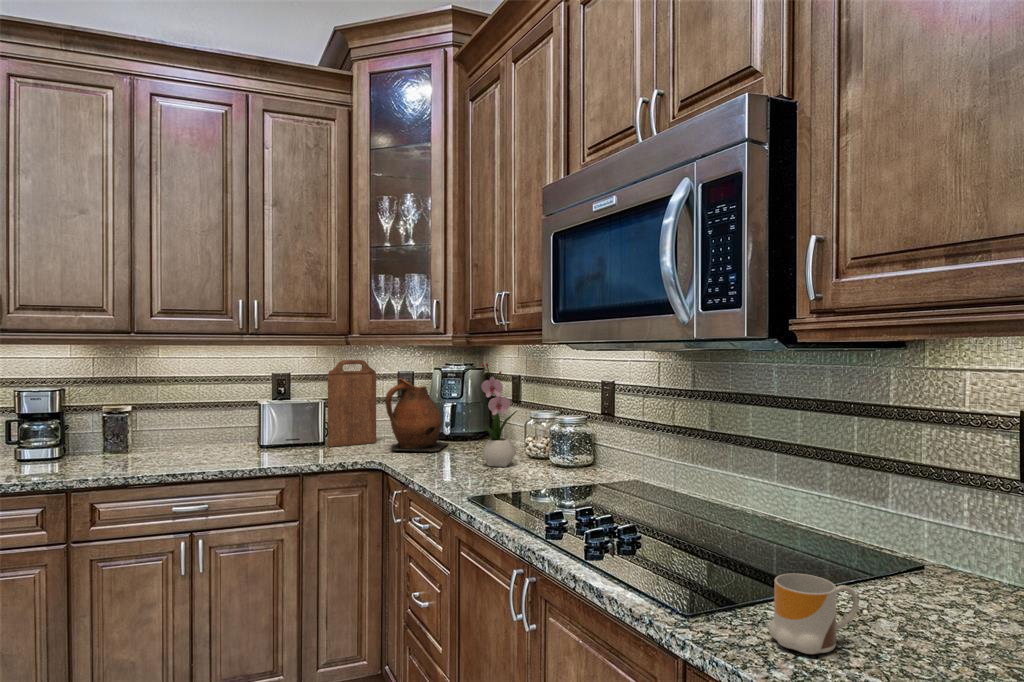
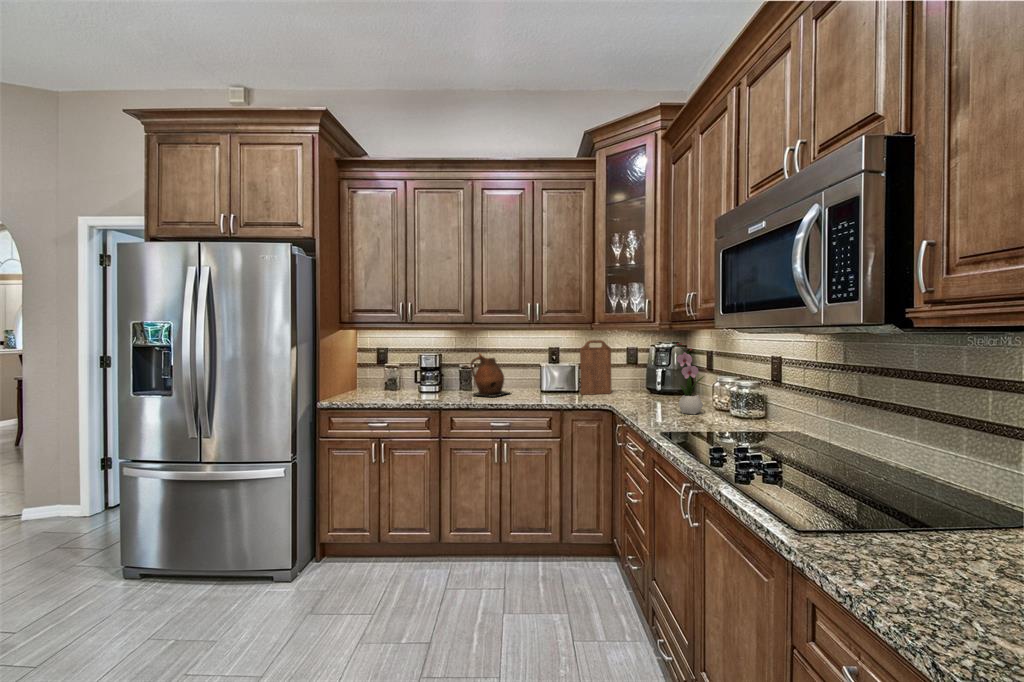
ceramic pitcher: present [385,378,448,452] -> present [470,353,510,397]
mug: present [769,573,858,654] -> none [860,509,948,574]

